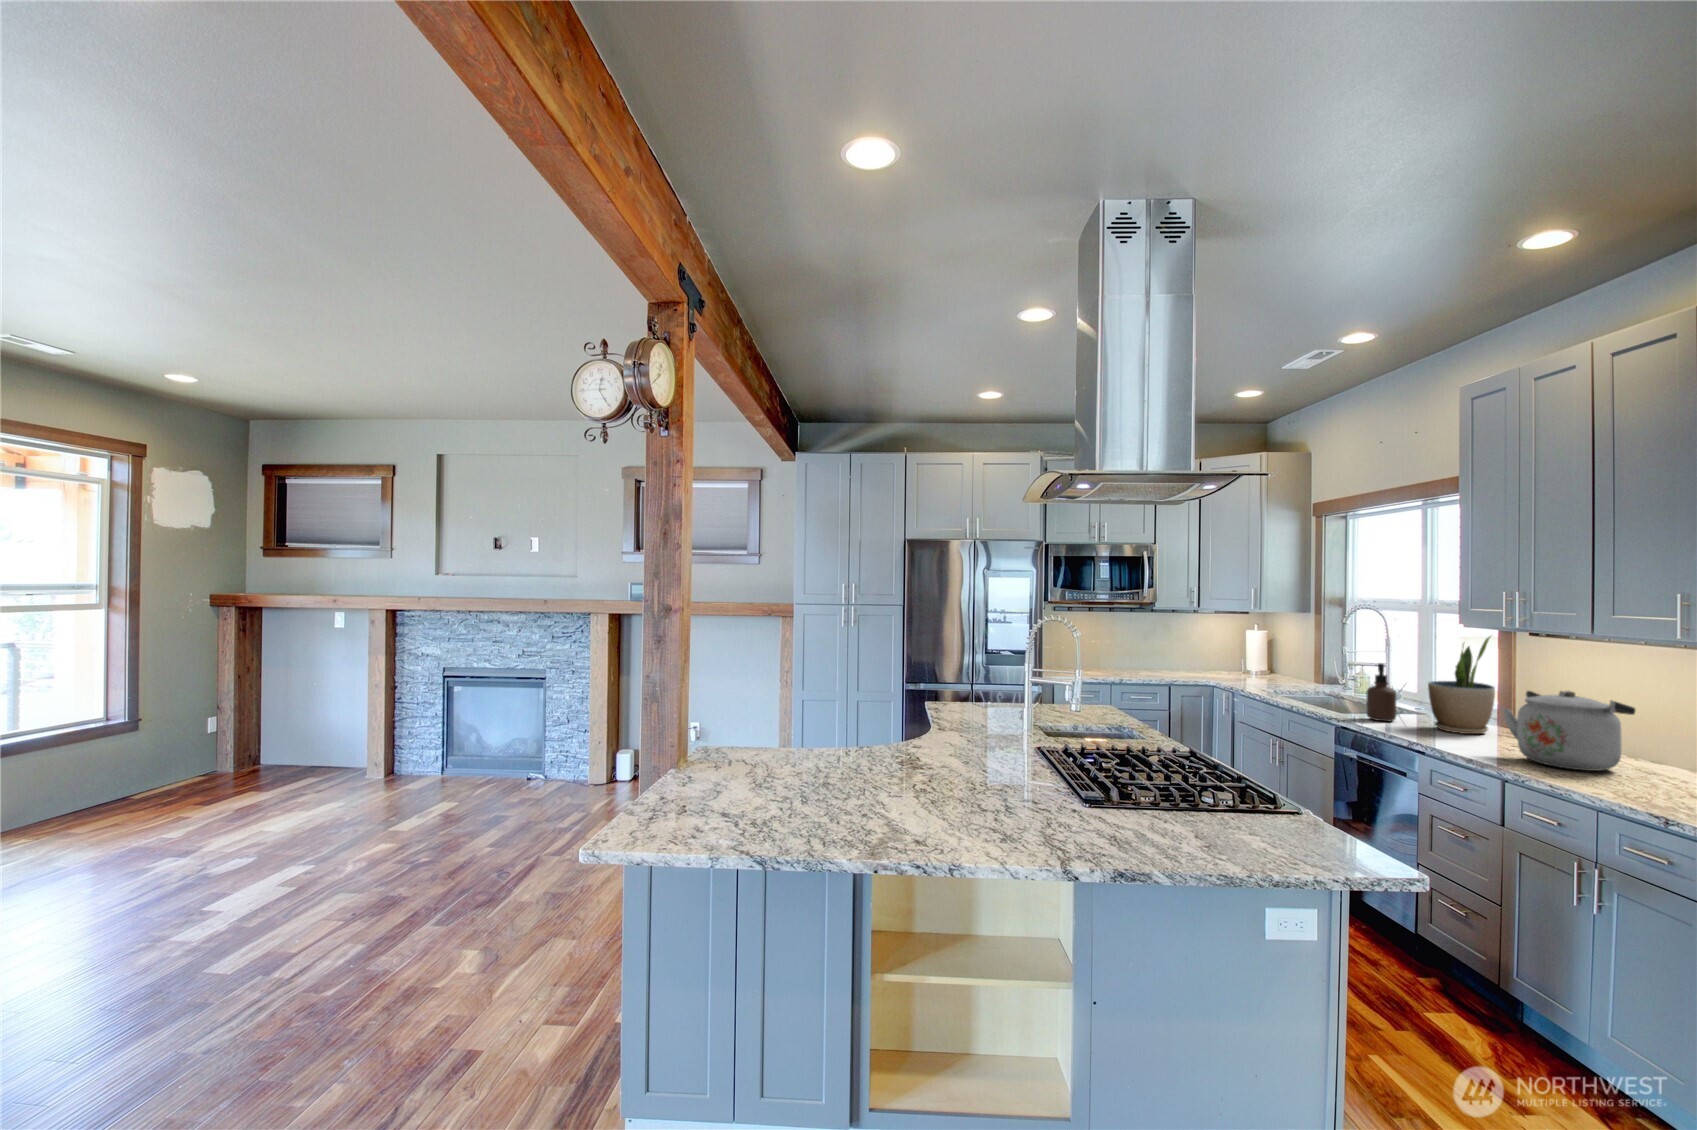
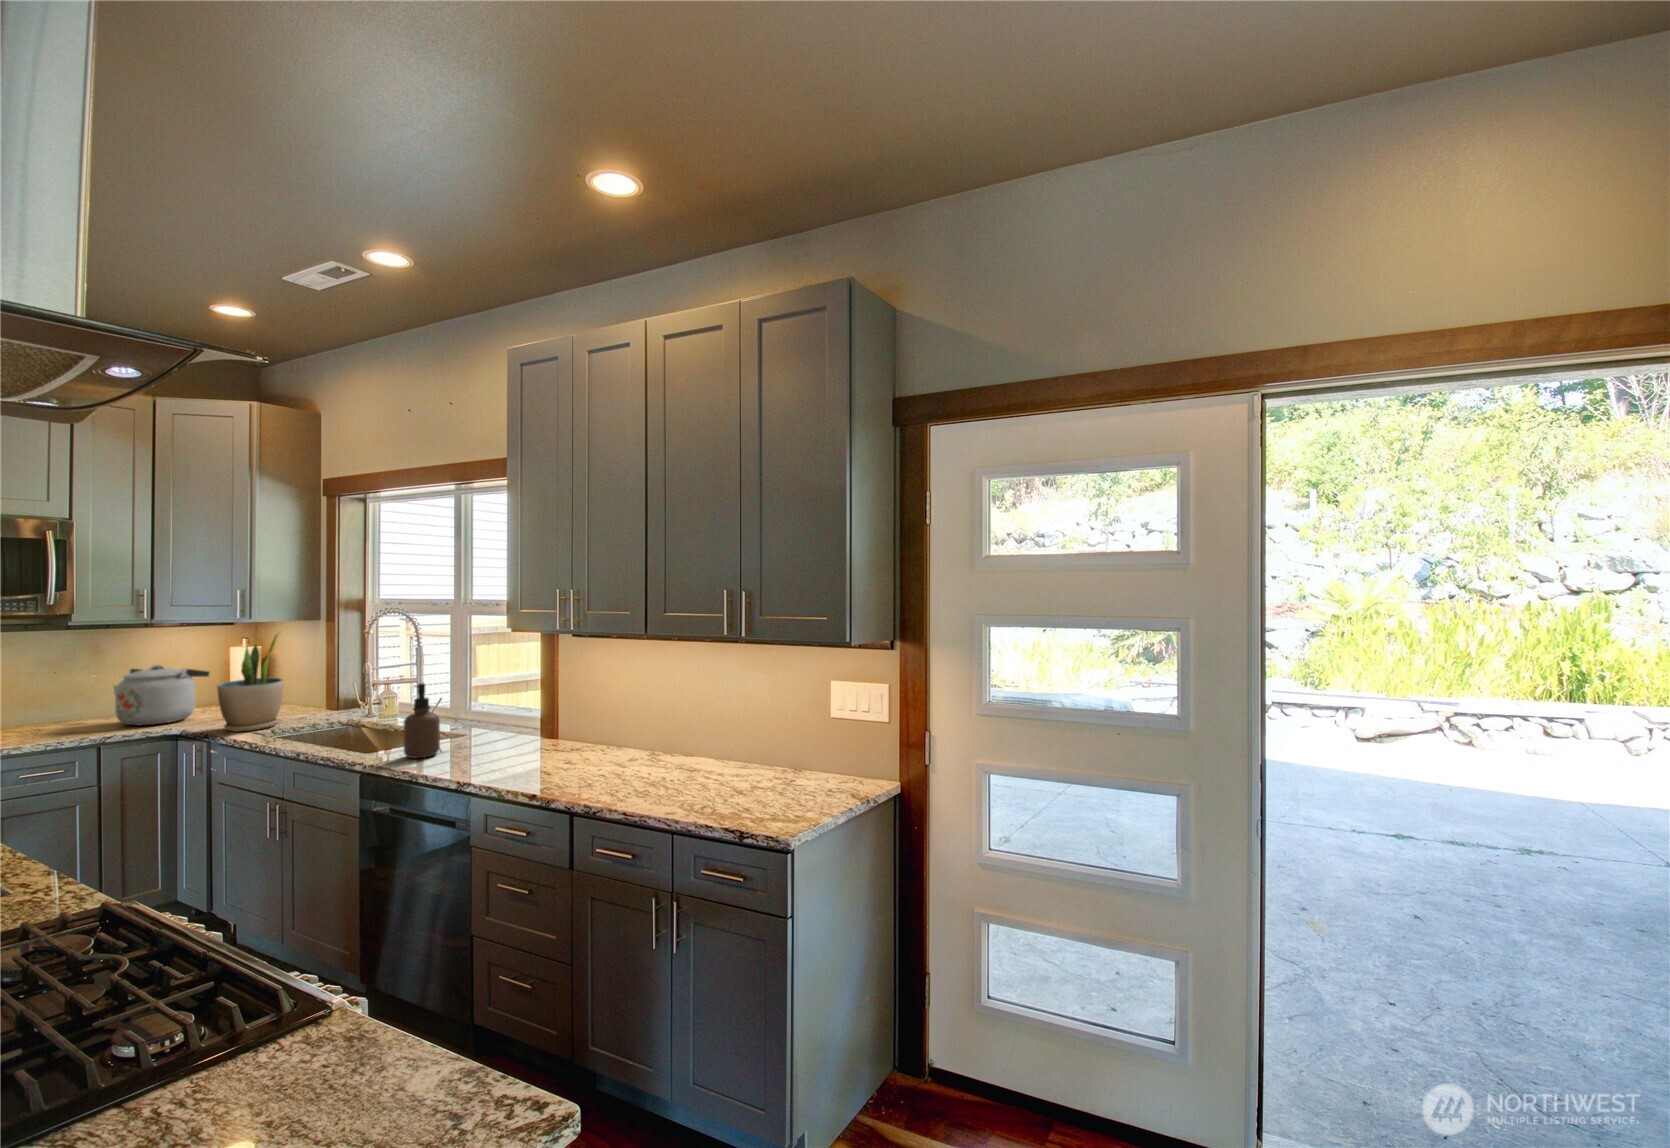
potted plant: present [1428,637,1495,734] -> present [217,633,283,732]
kettle: present [1503,691,1635,771] -> present [114,665,209,725]

